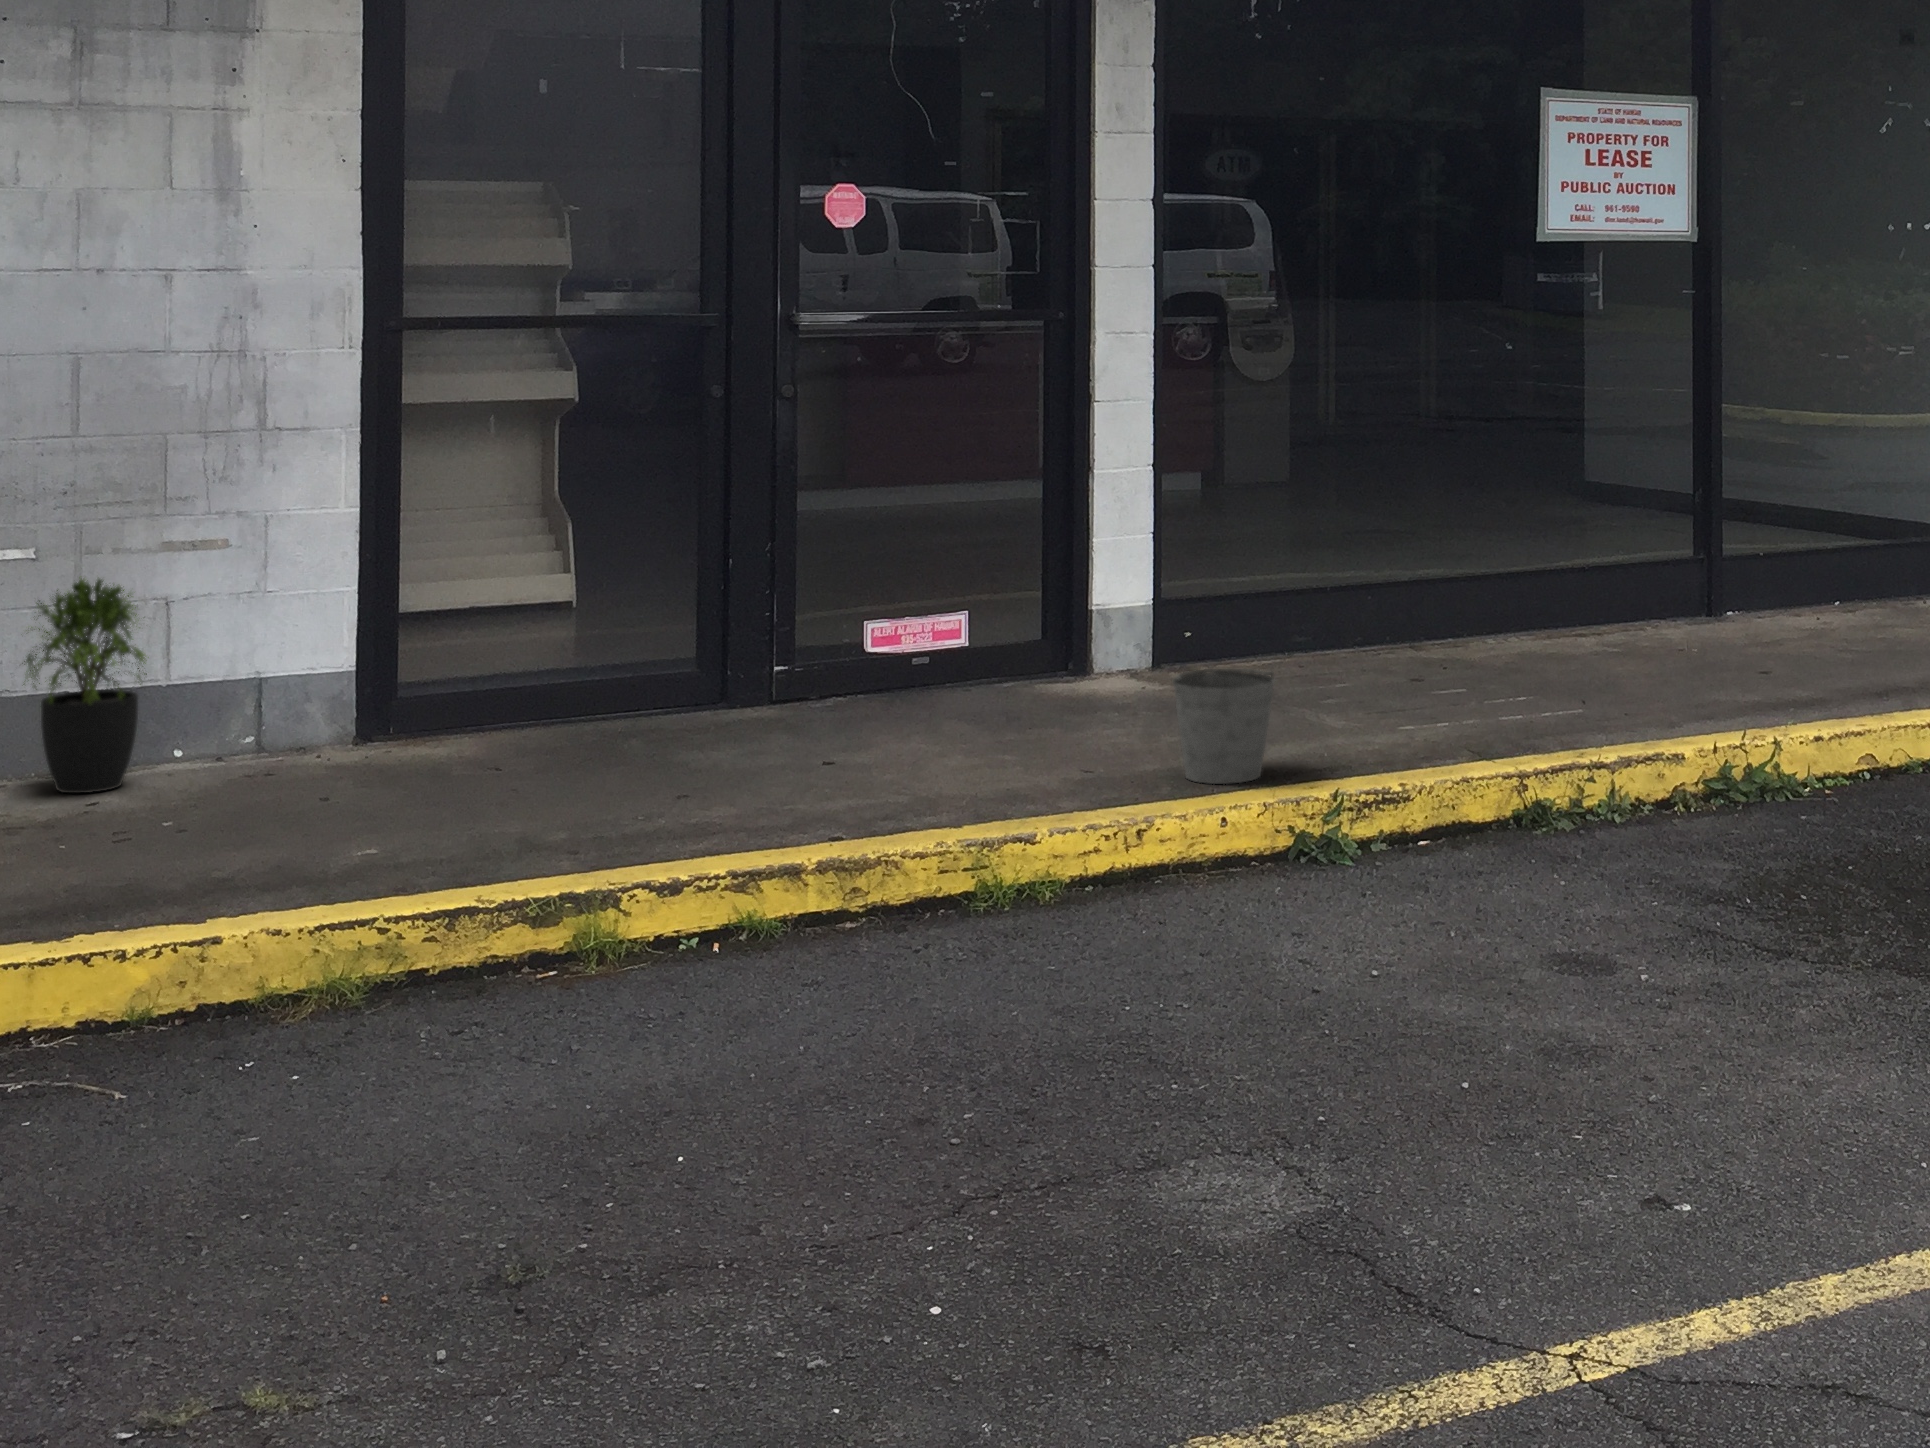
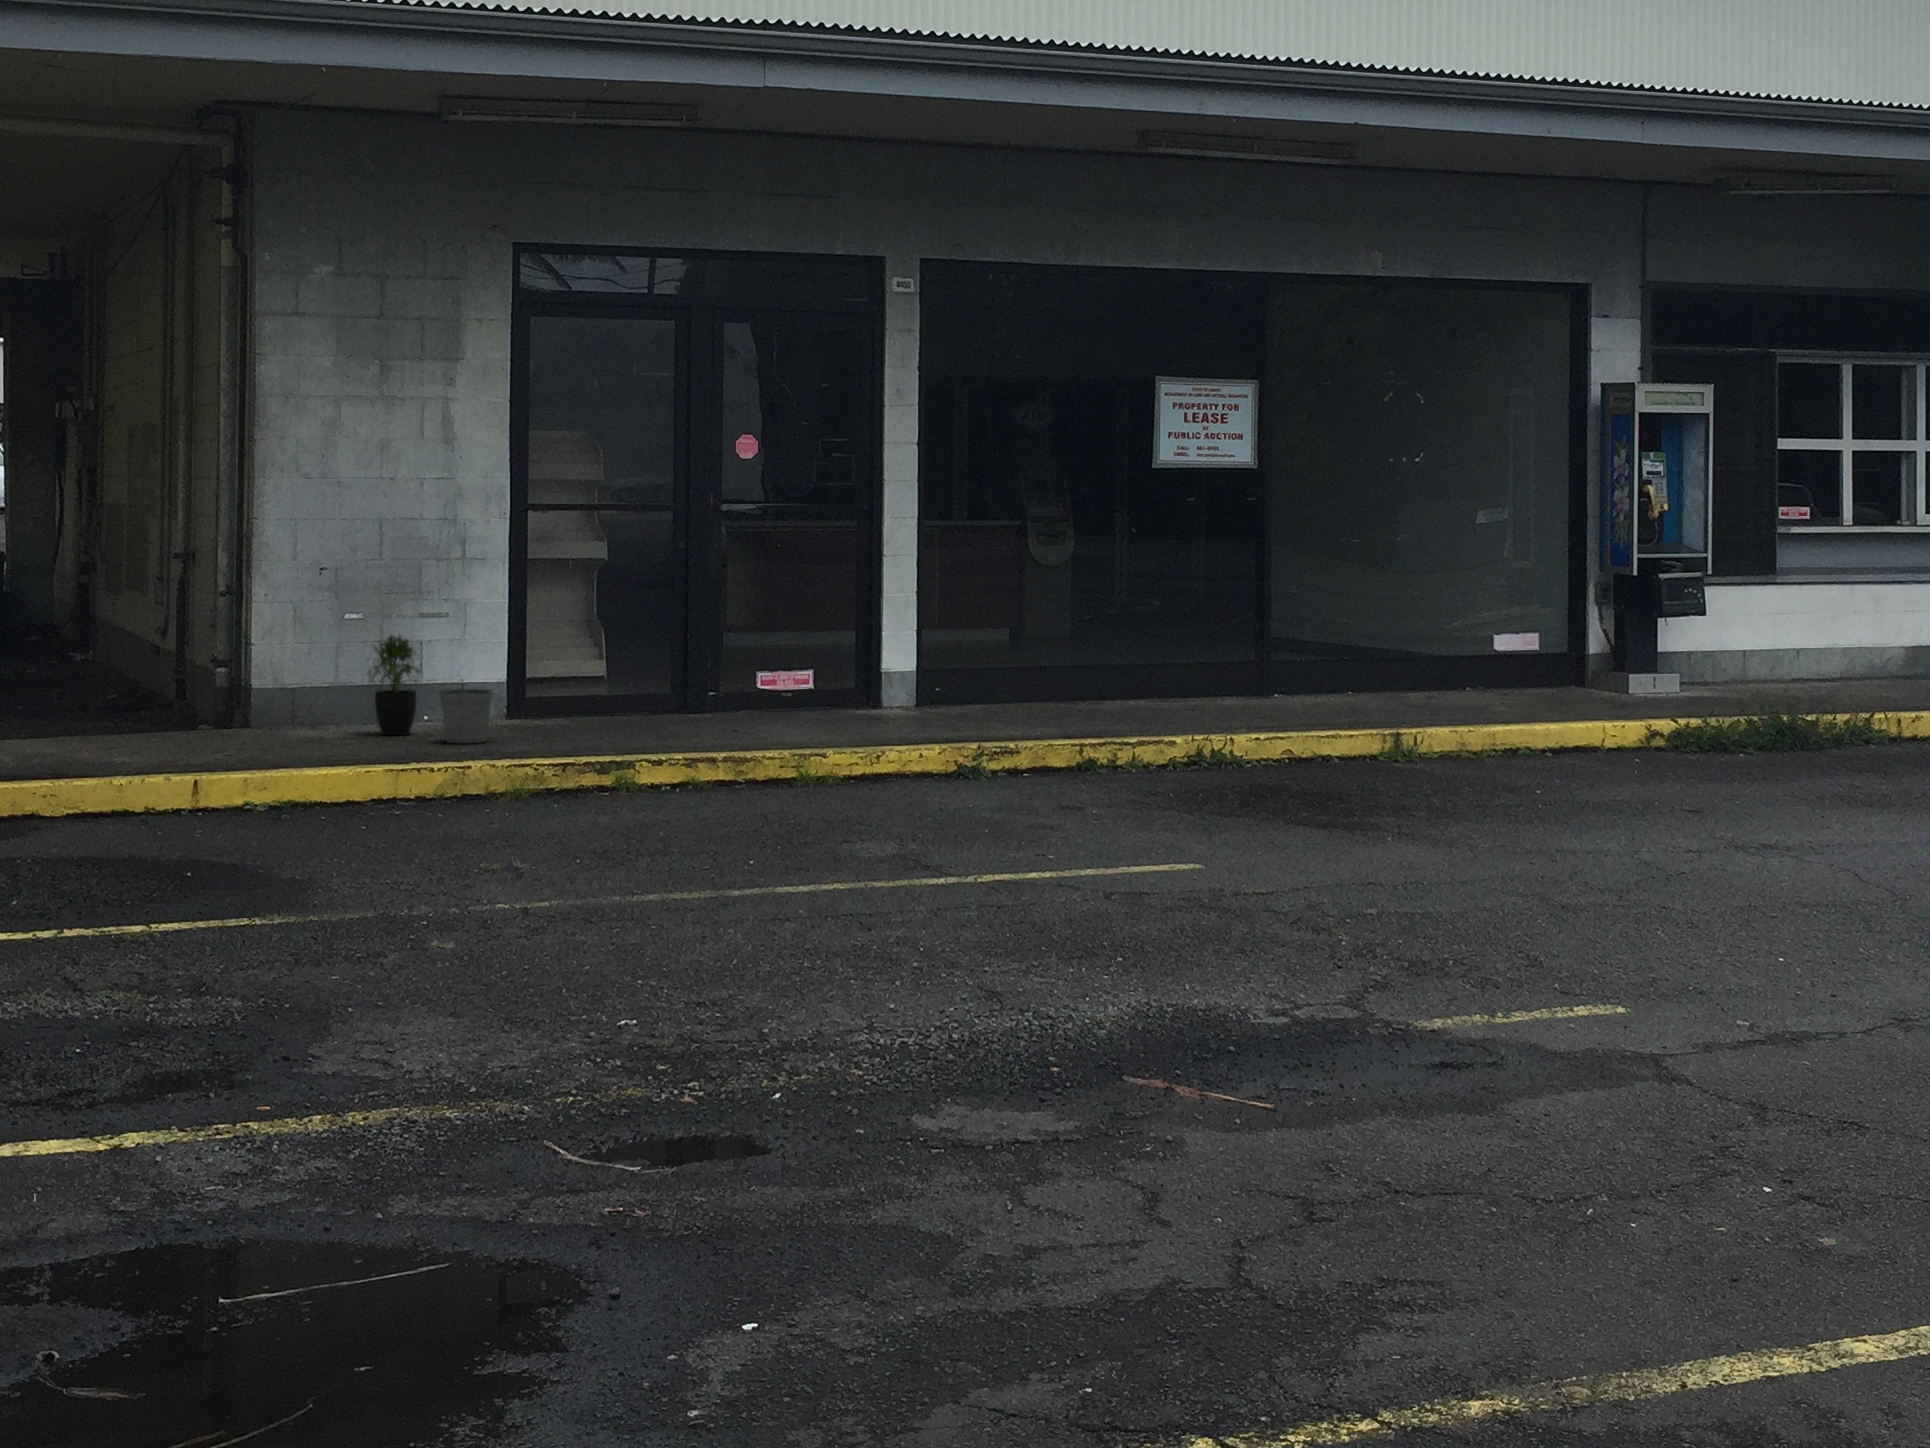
bucket: present [1173,669,1275,784] -> present [440,689,493,743]

